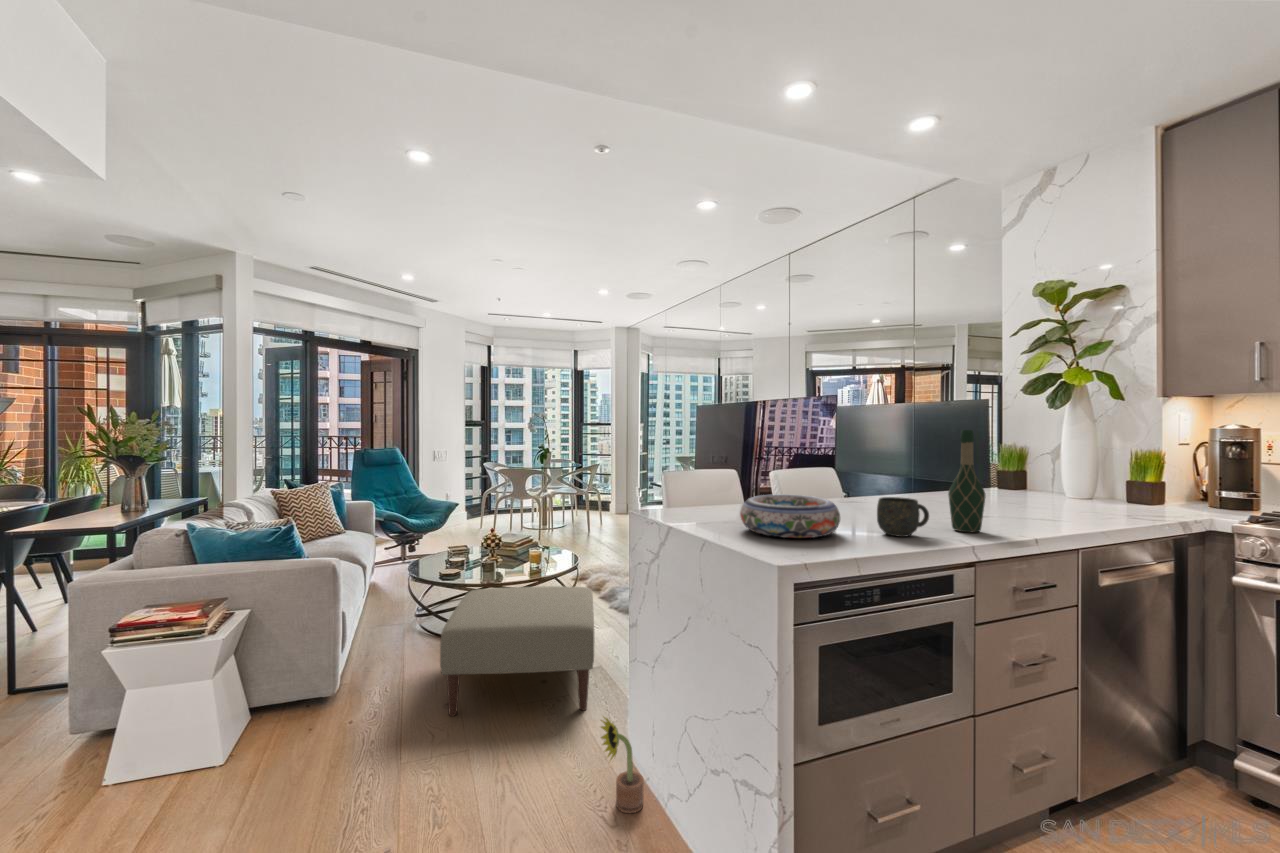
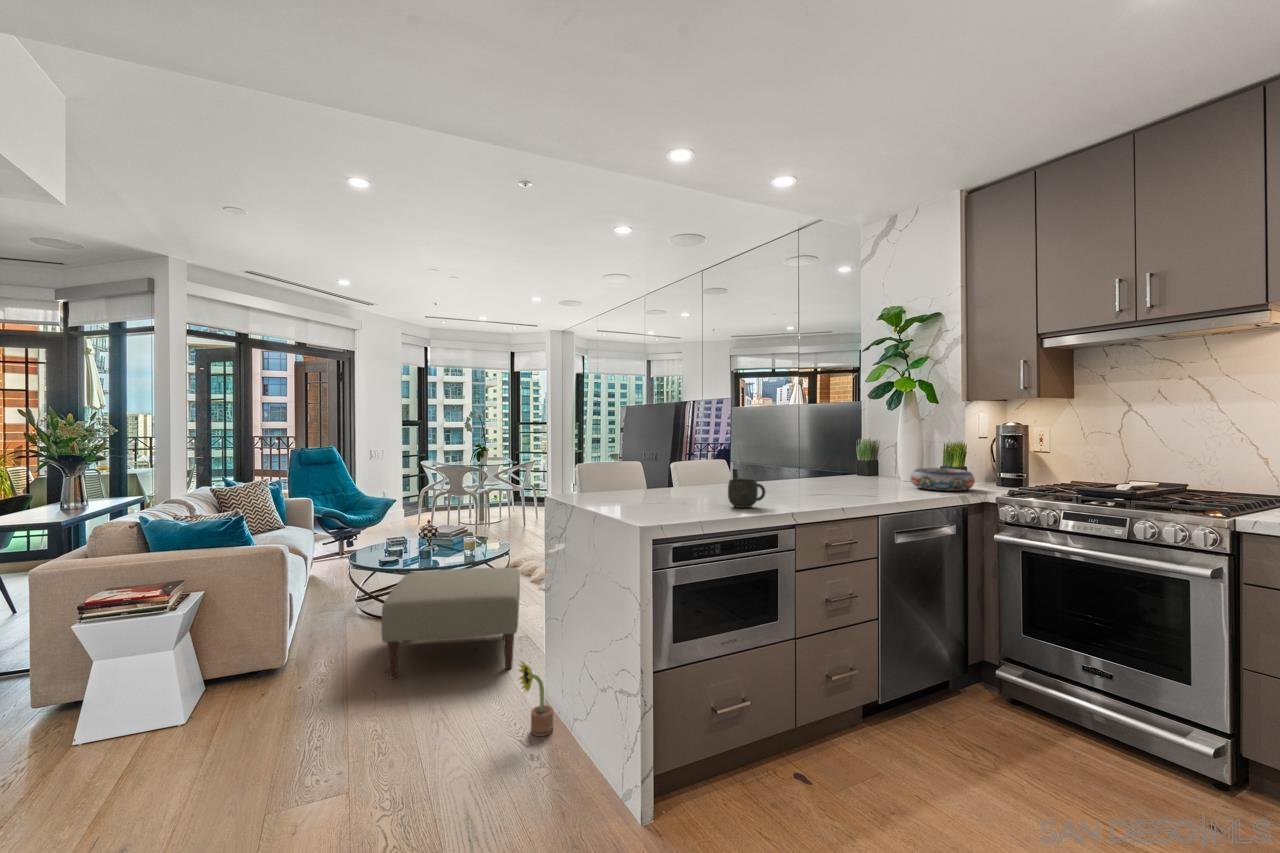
wine bottle: present [948,430,986,532] -> none [784,427,810,505]
bowl: present [740,494,840,538] -> present [911,468,975,491]

